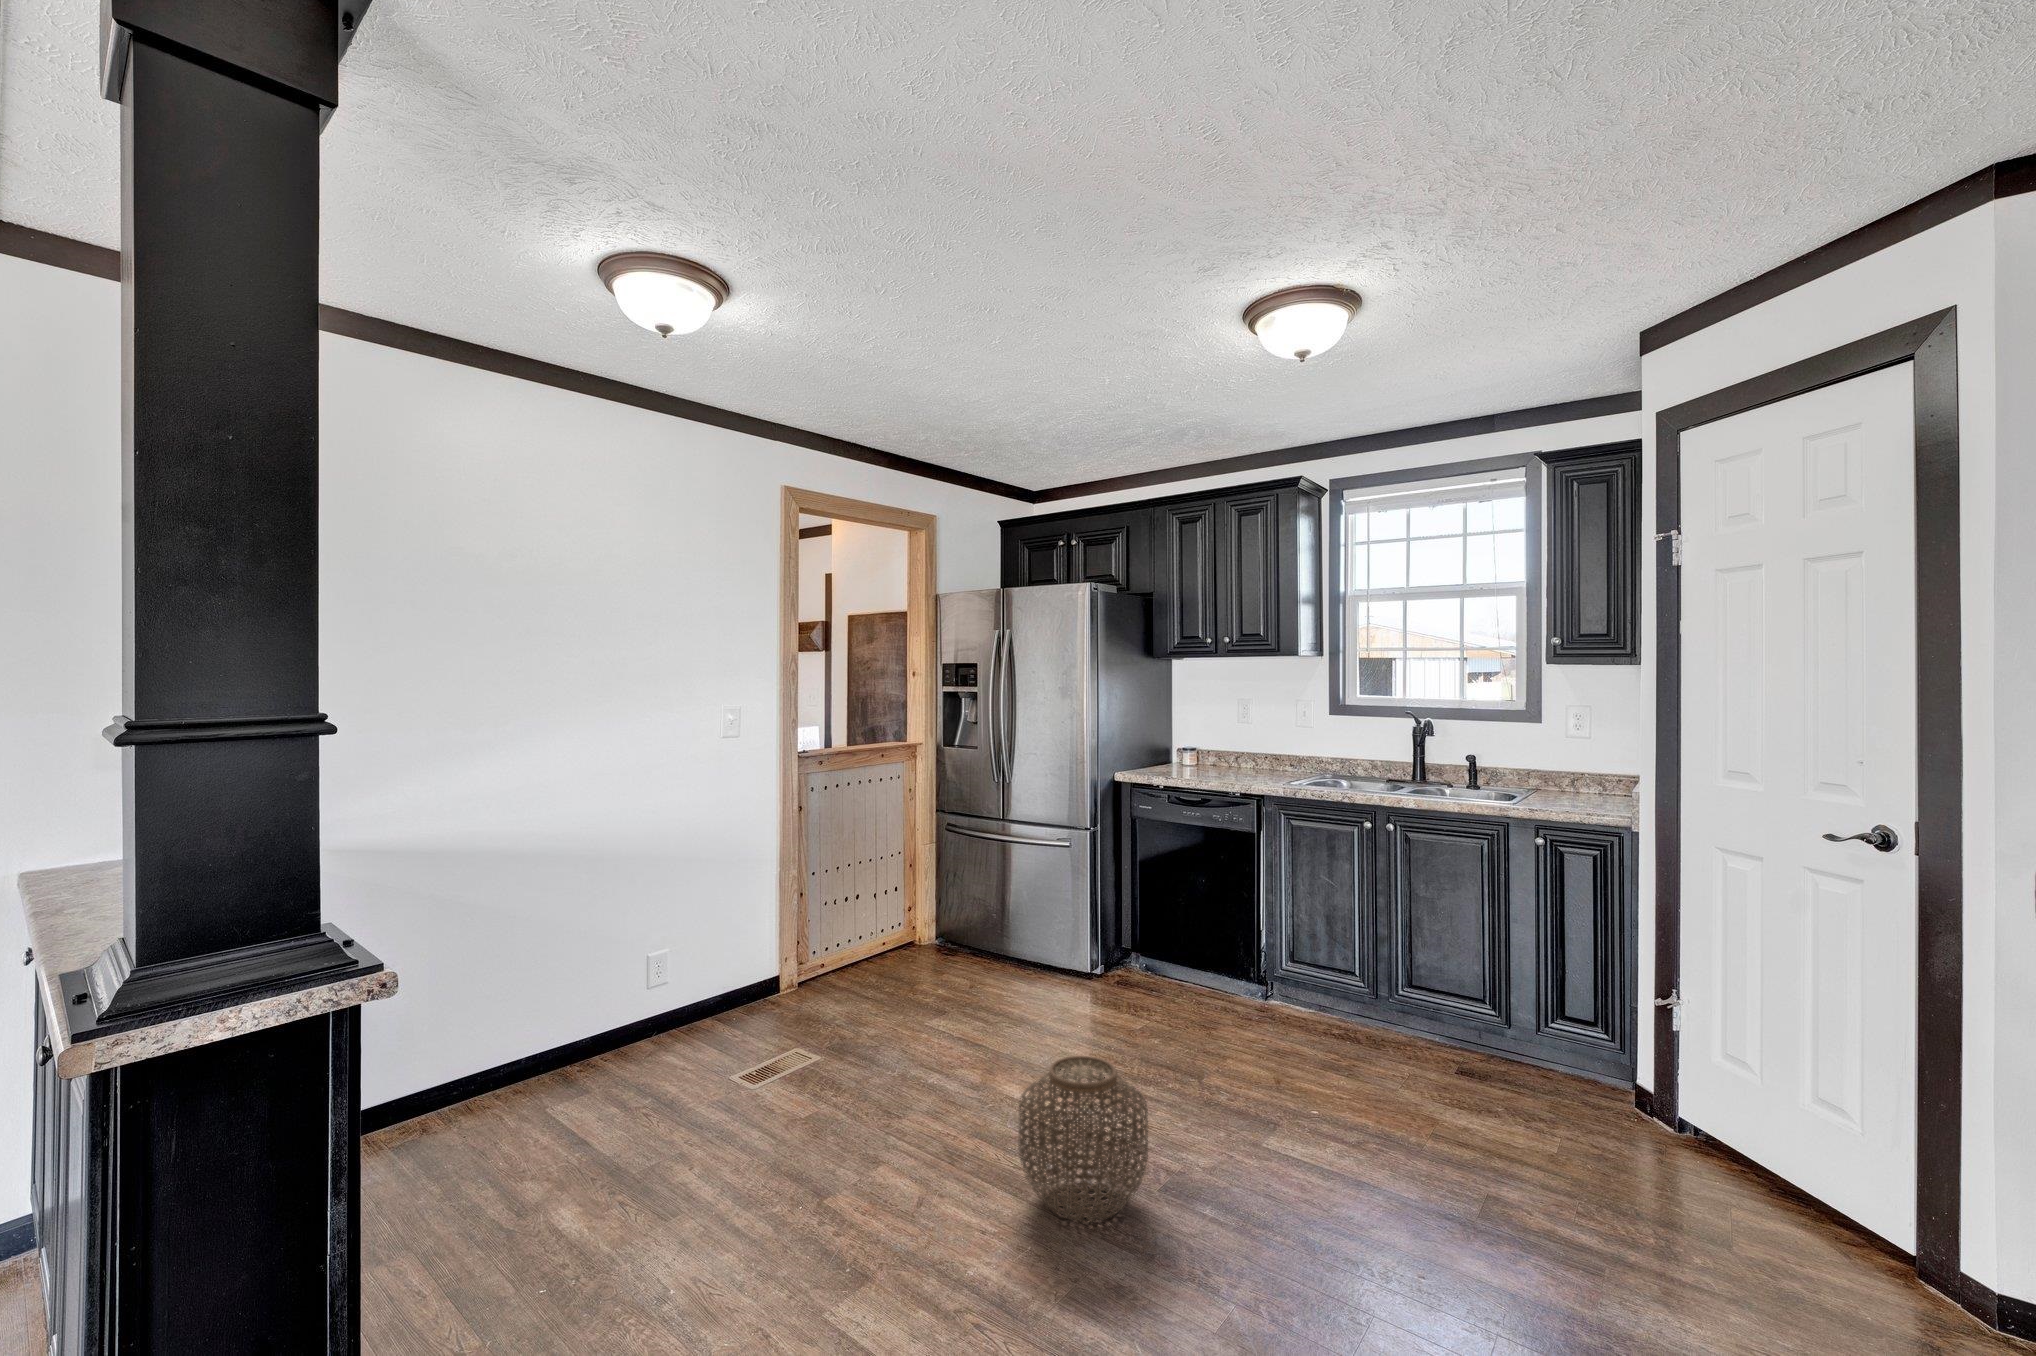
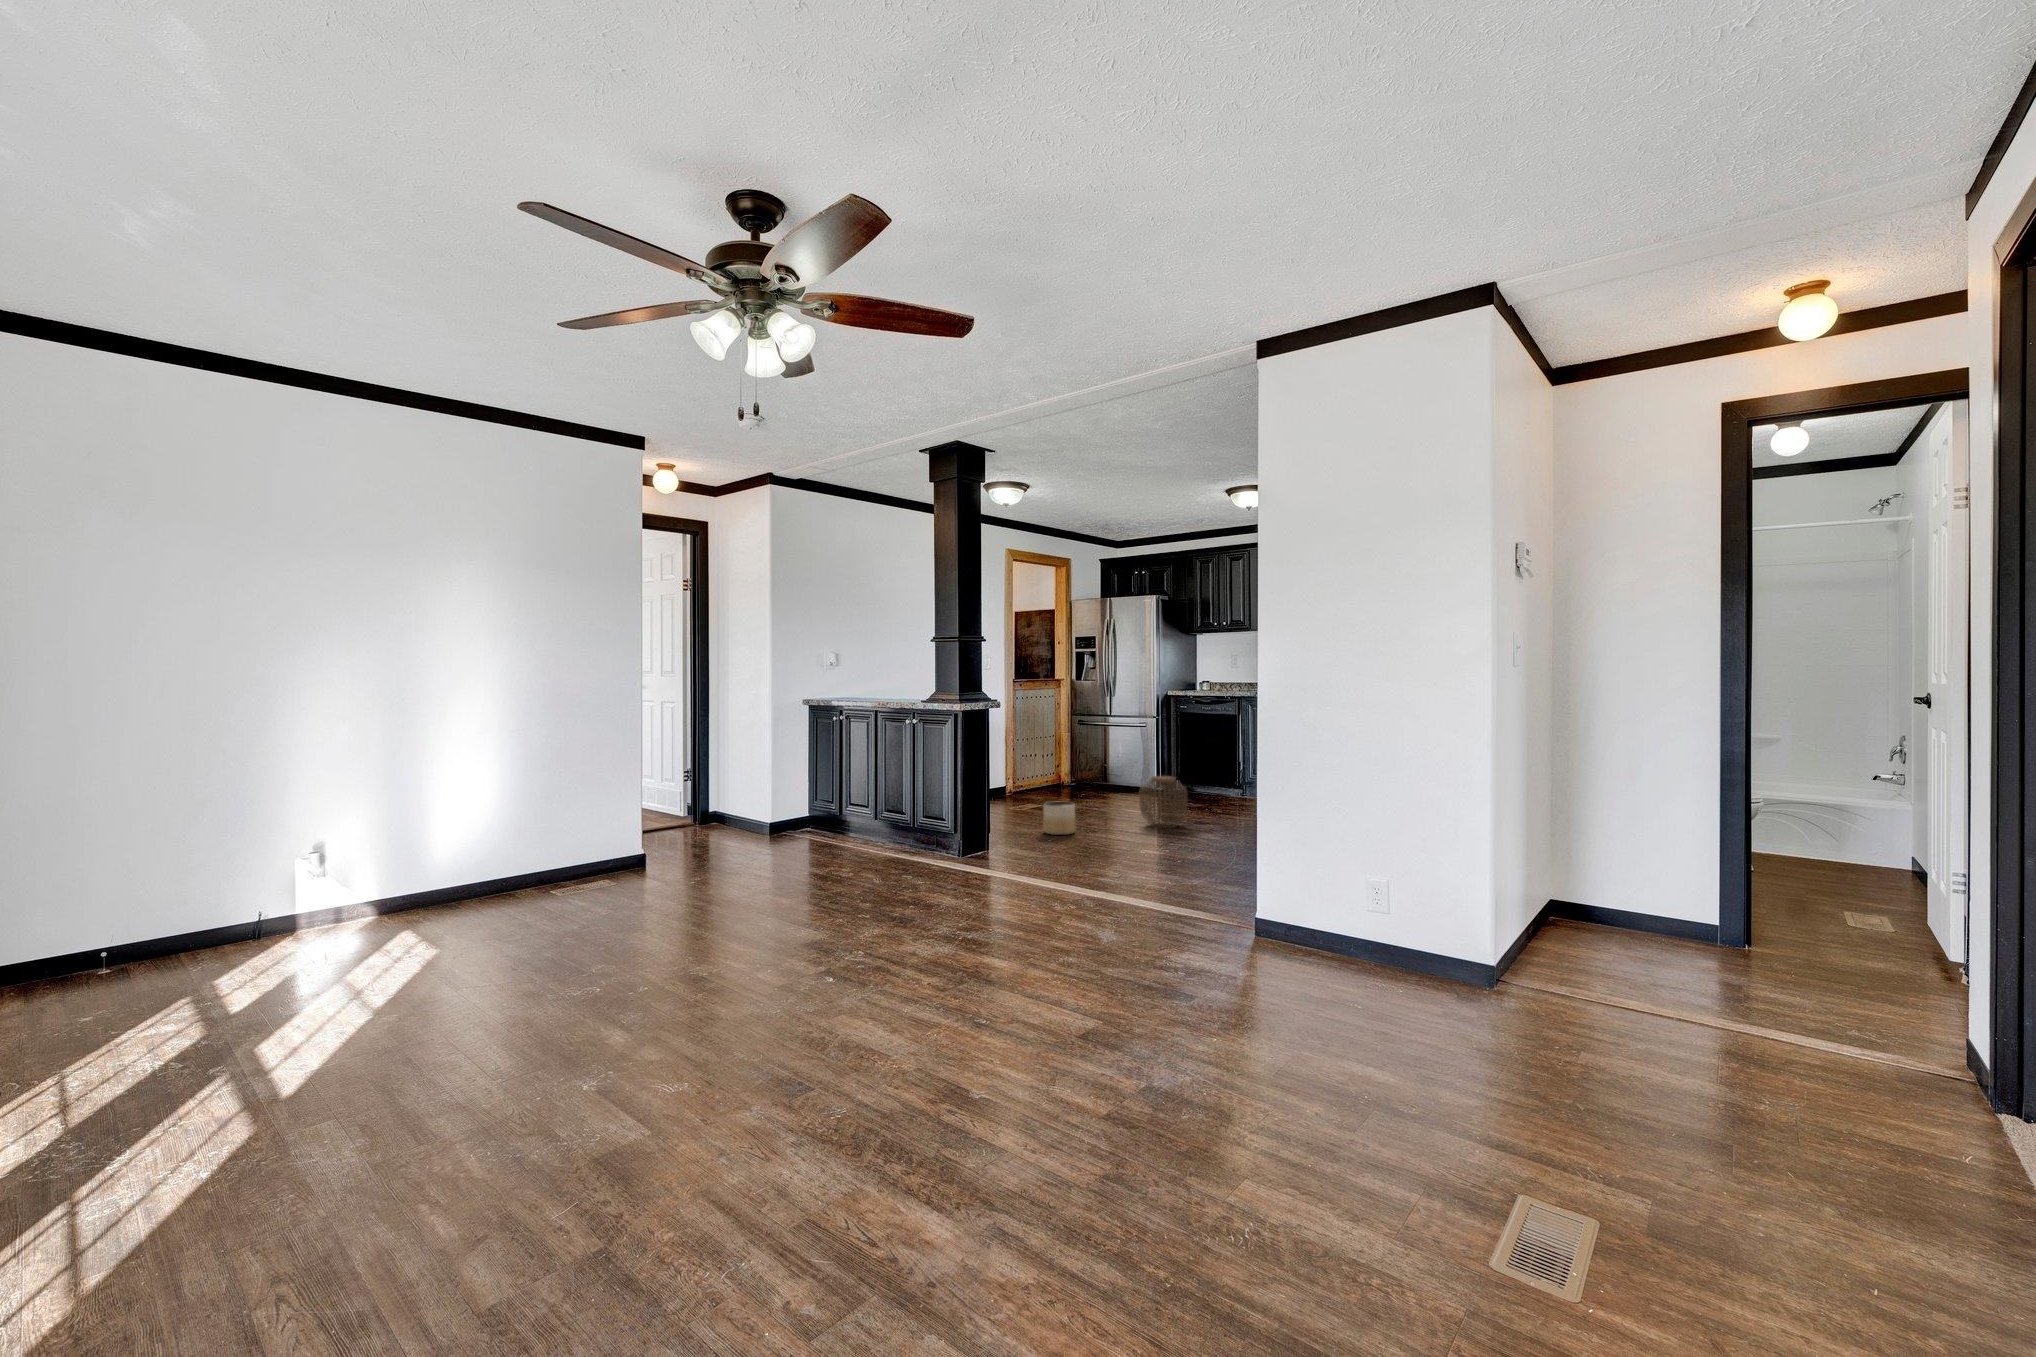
planter: none [722,1159,819,1296] -> present [1043,802,1075,835]

